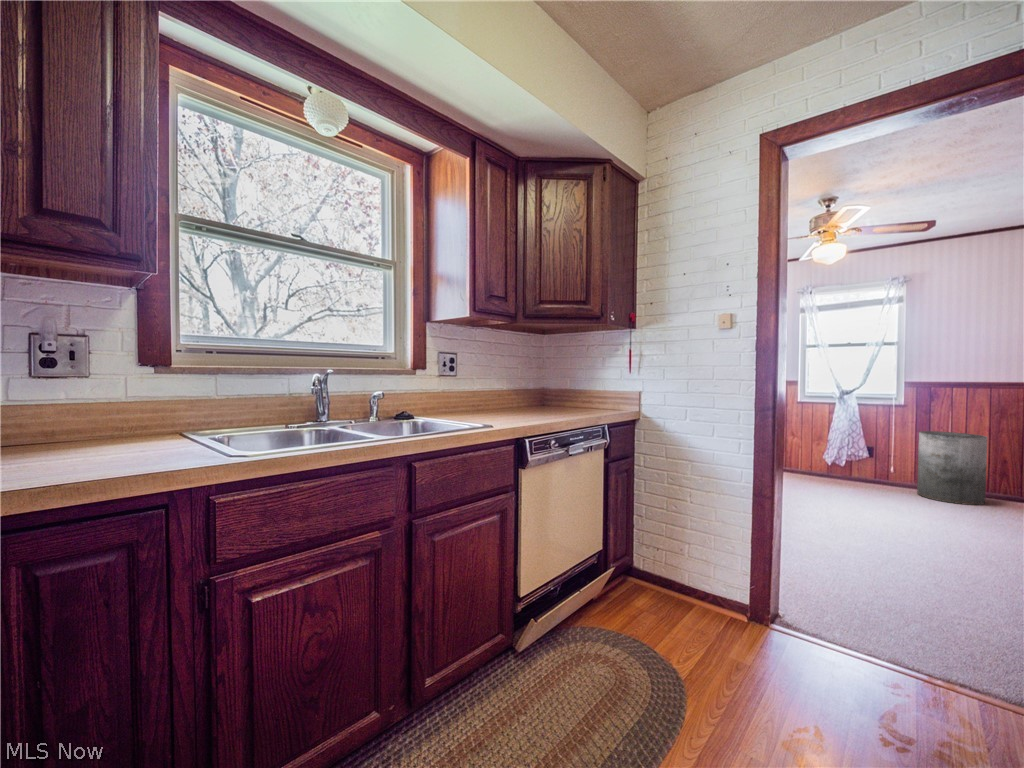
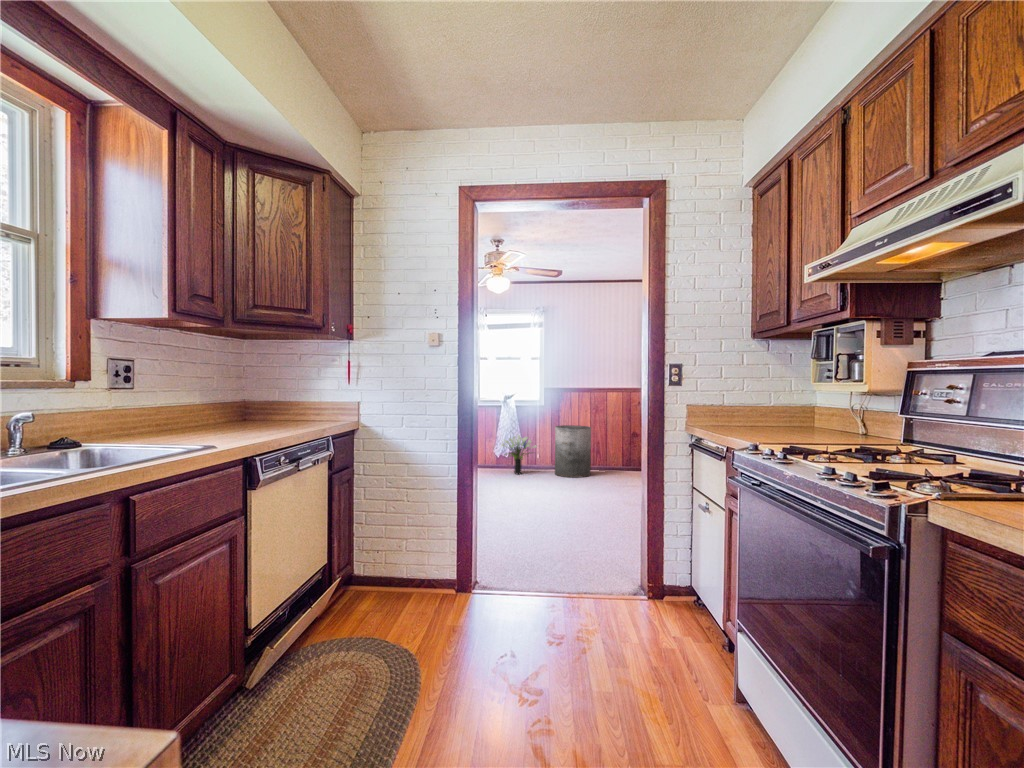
potted plant: none [830,438,887,487] -> present [501,435,537,474]

